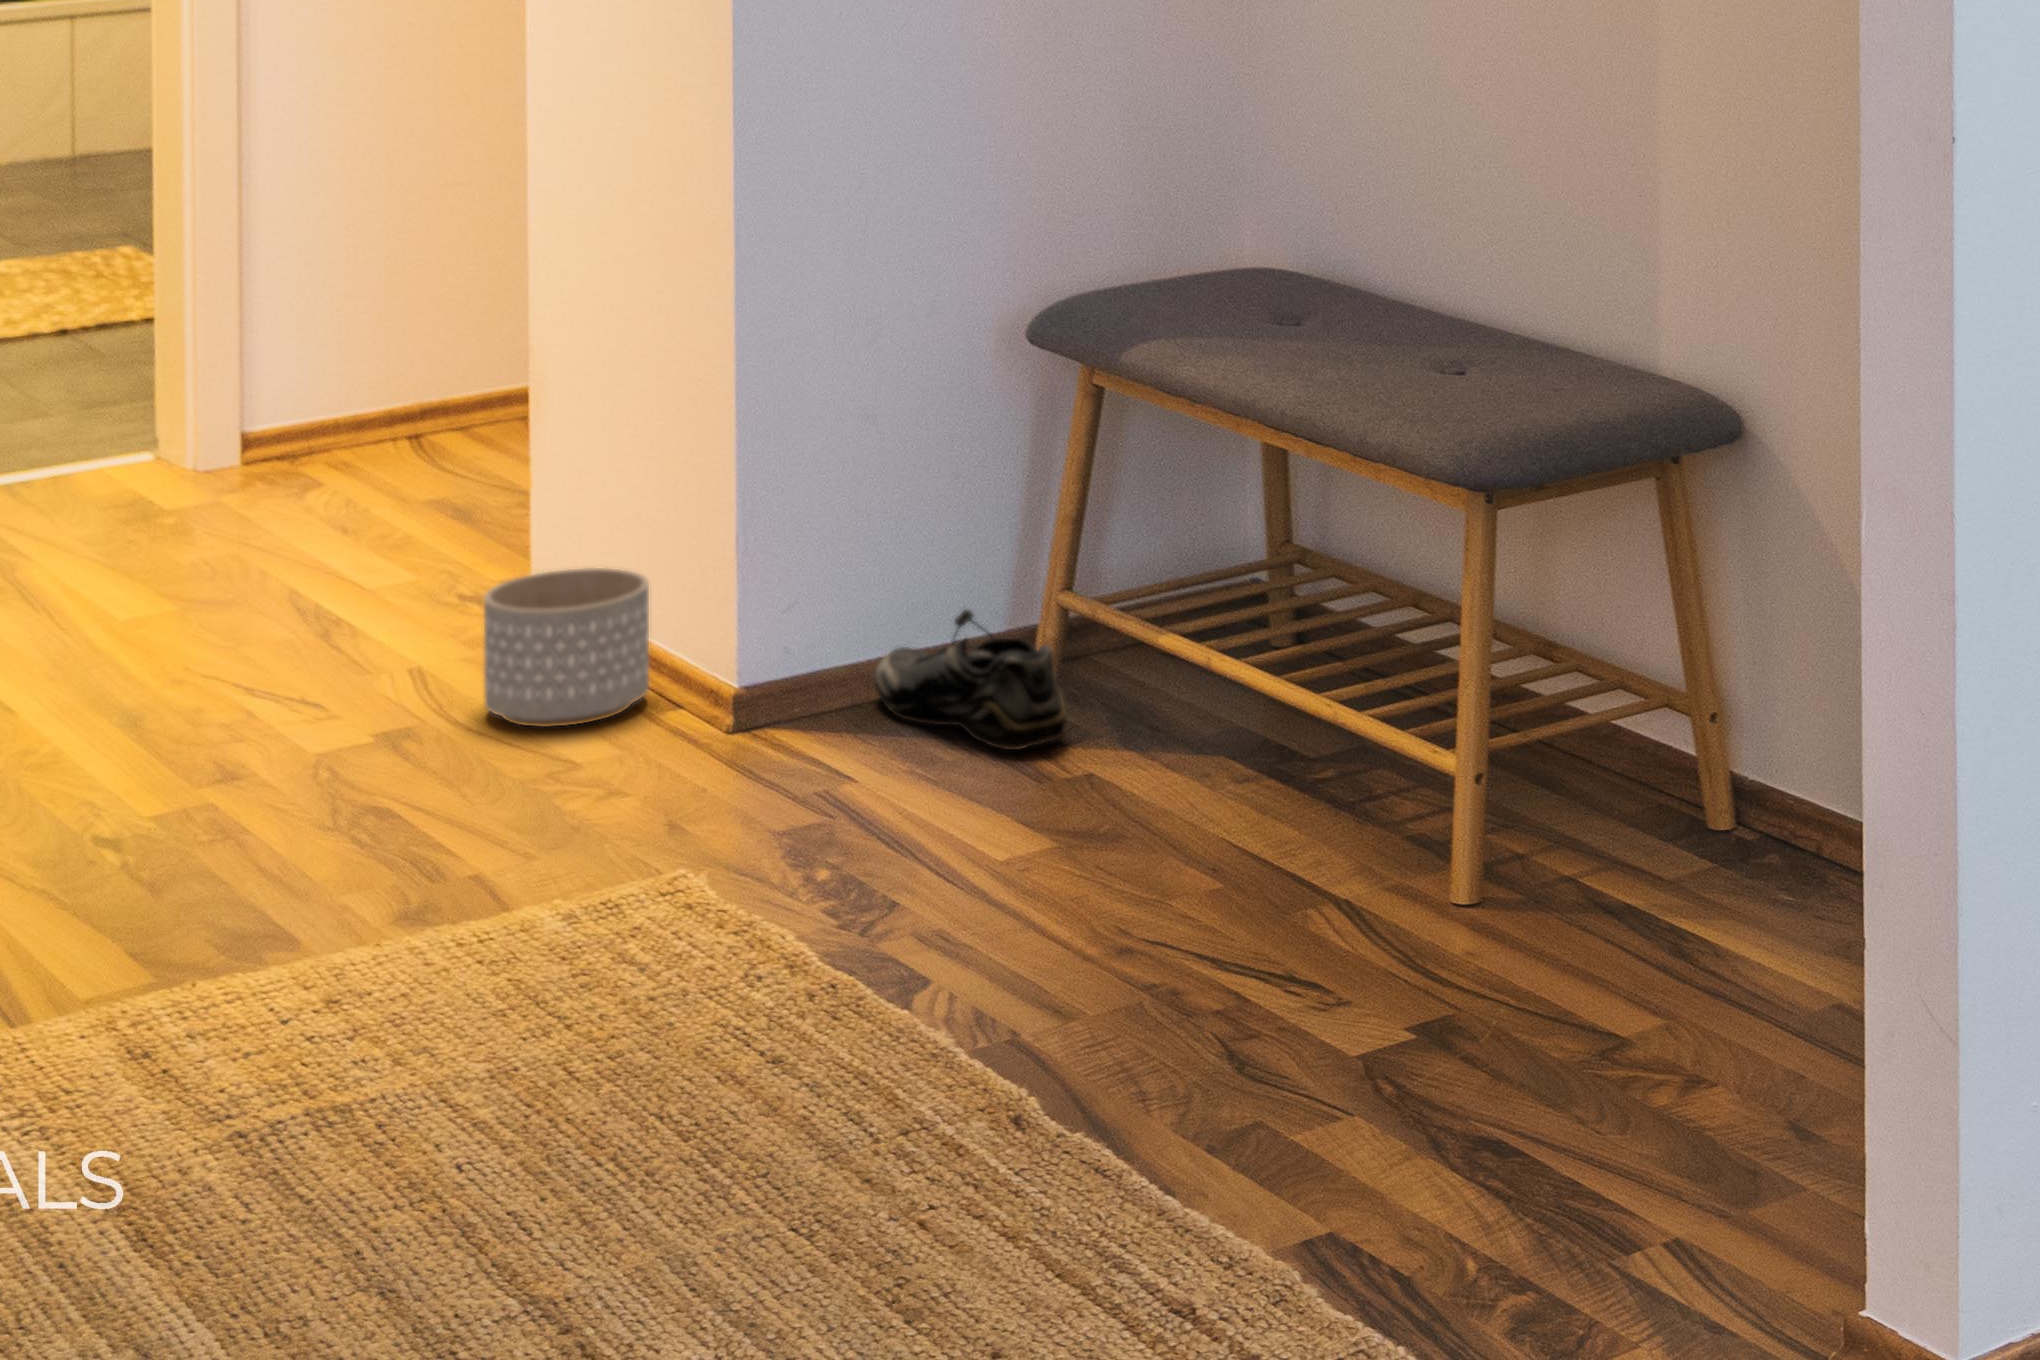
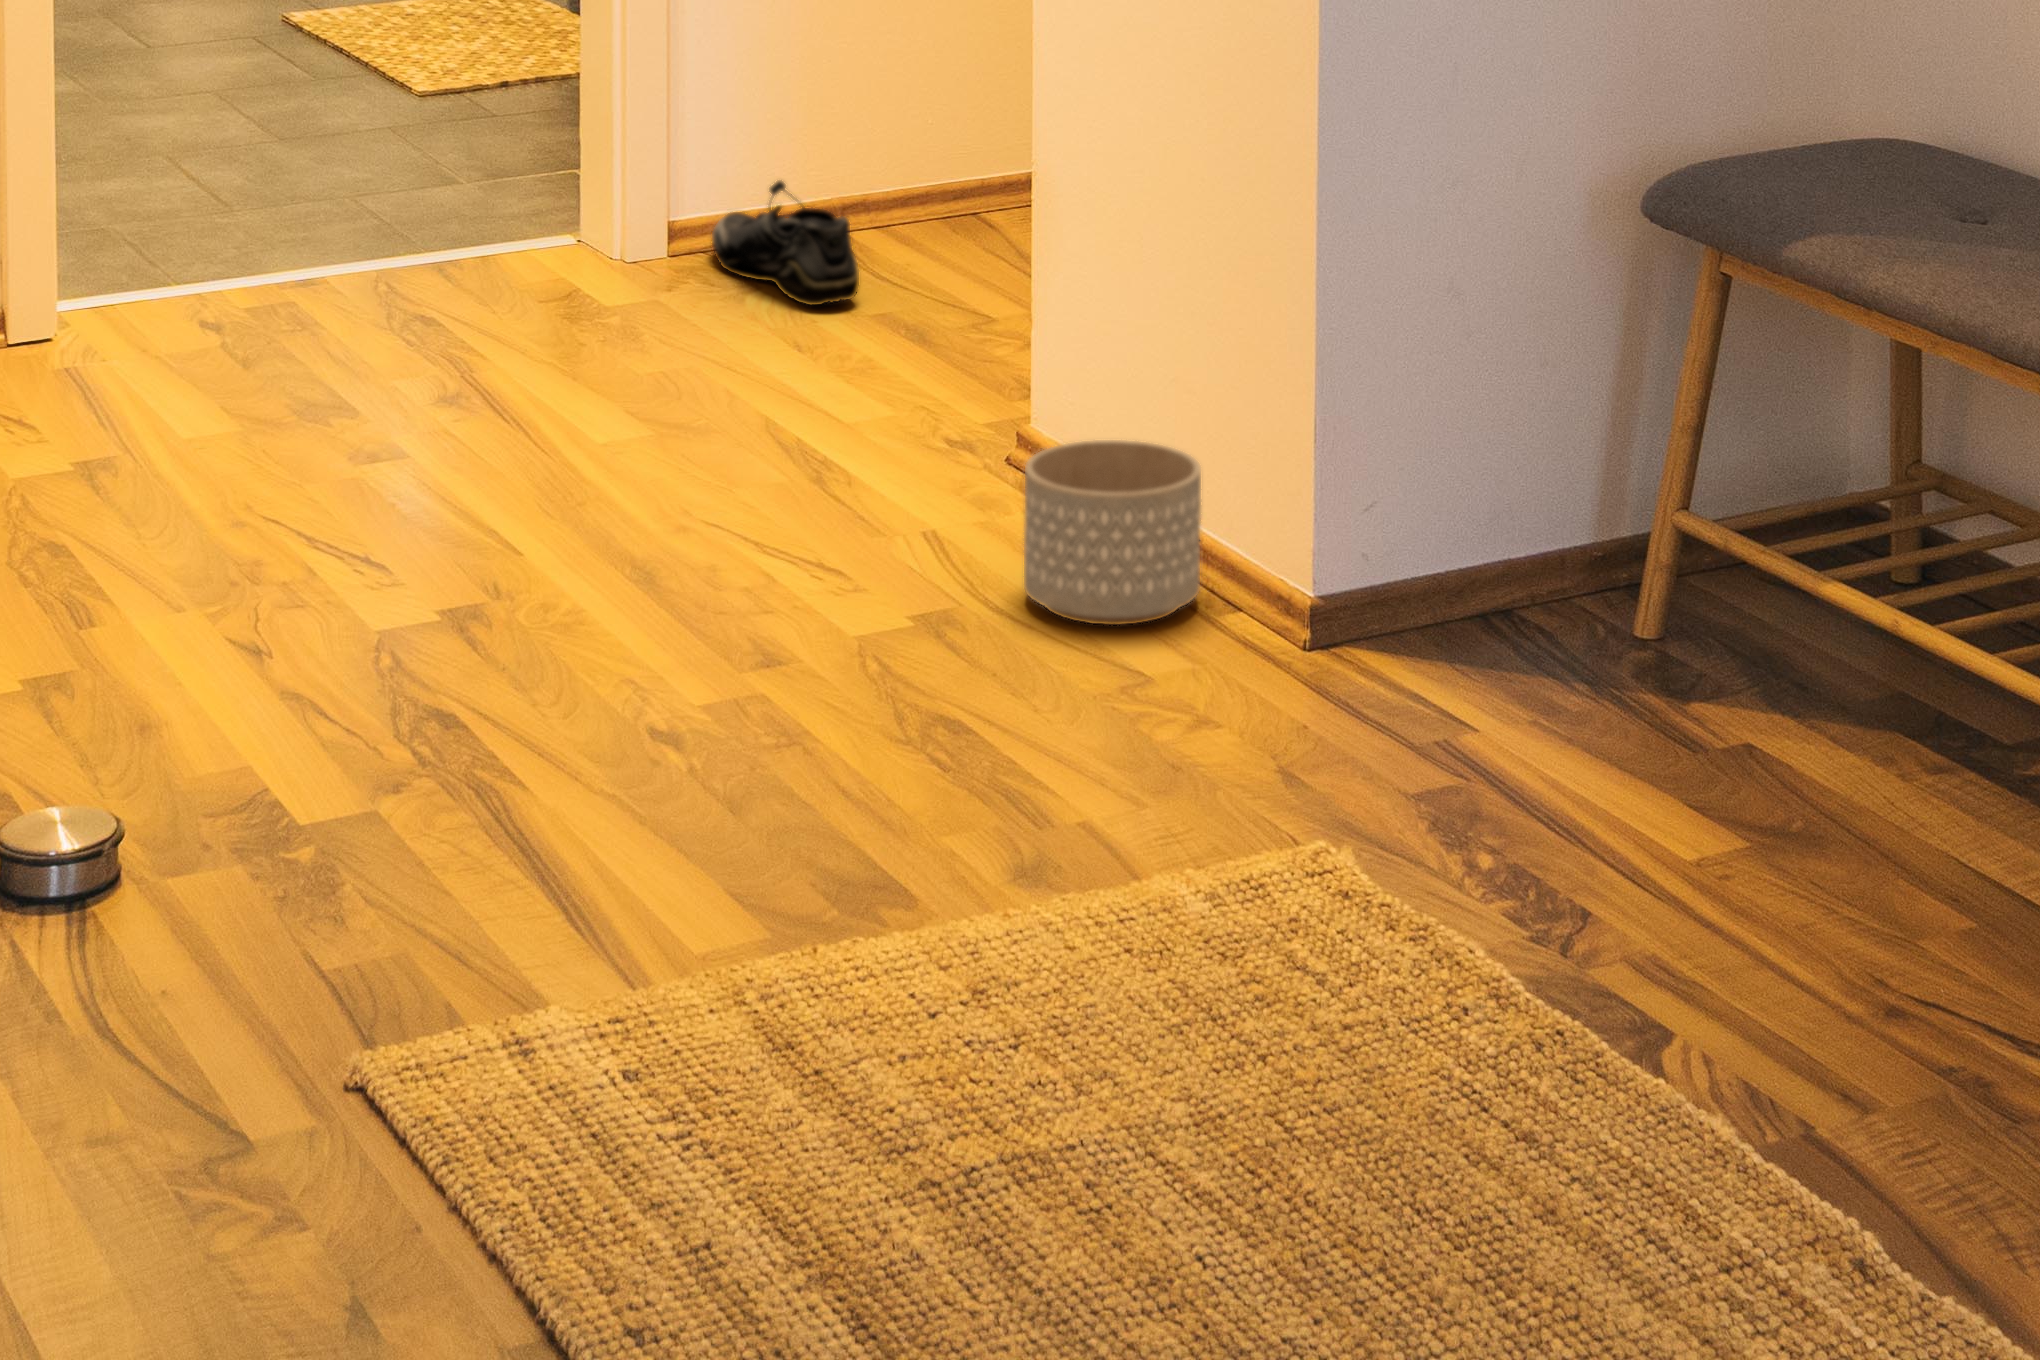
shoe: present [874,610,1066,750] -> present [712,180,859,305]

